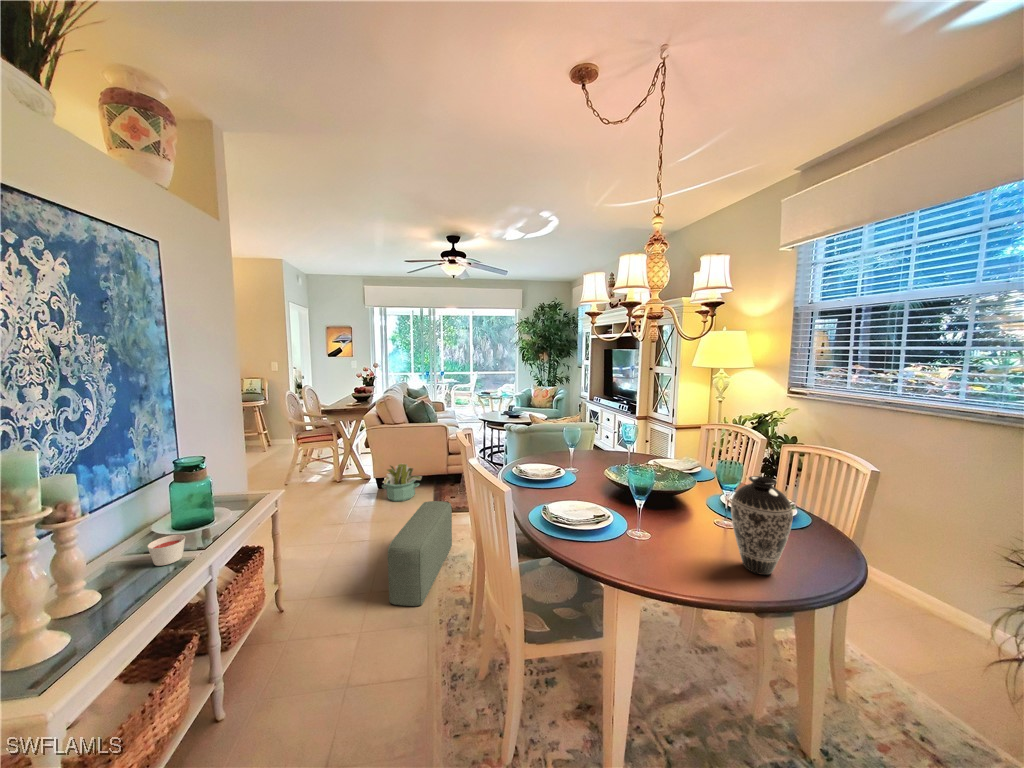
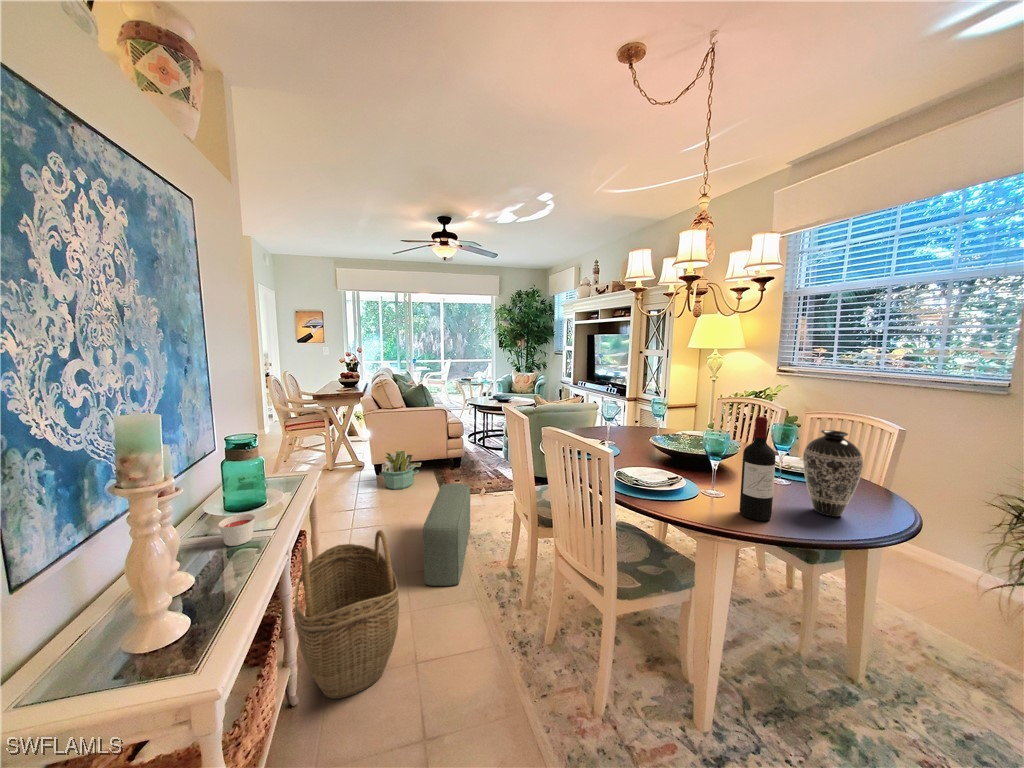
wine bottle: none [655,460,689,575] -> present [740,417,776,521]
woven basket: none [232,551,338,716] -> present [295,530,399,699]

